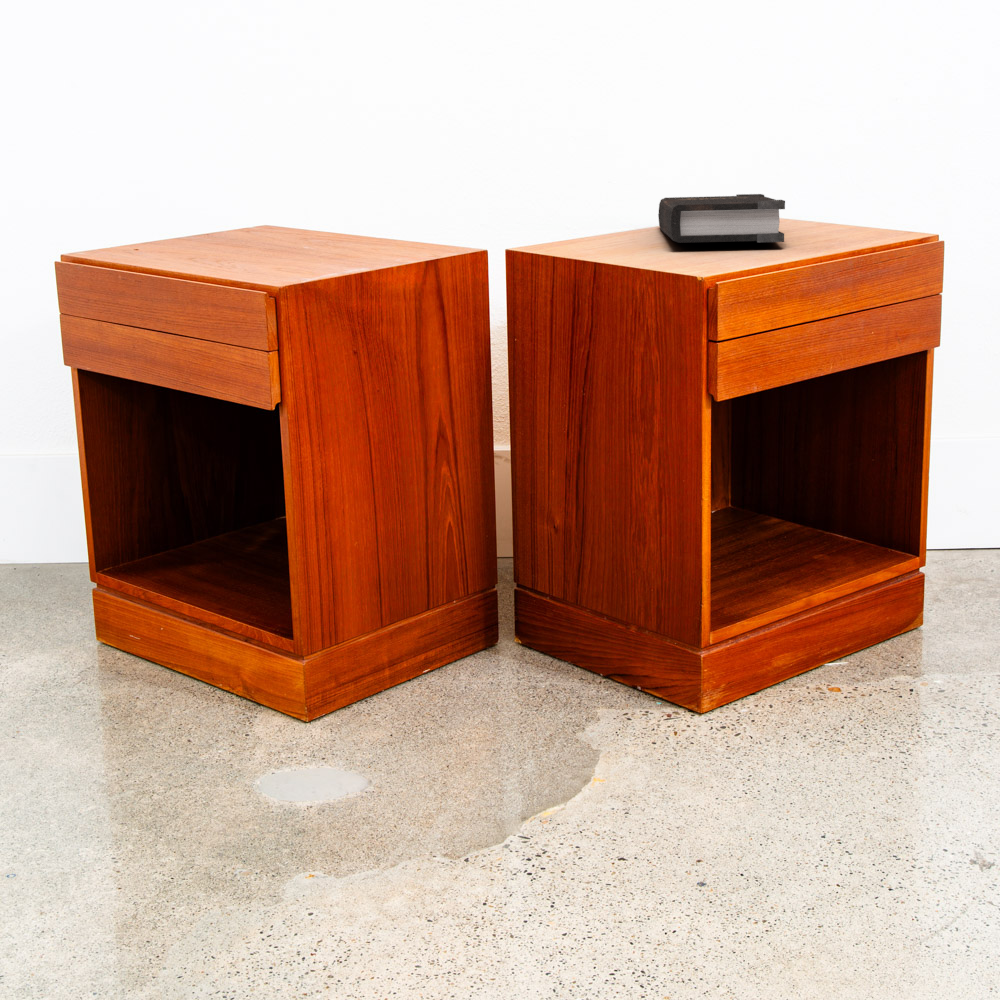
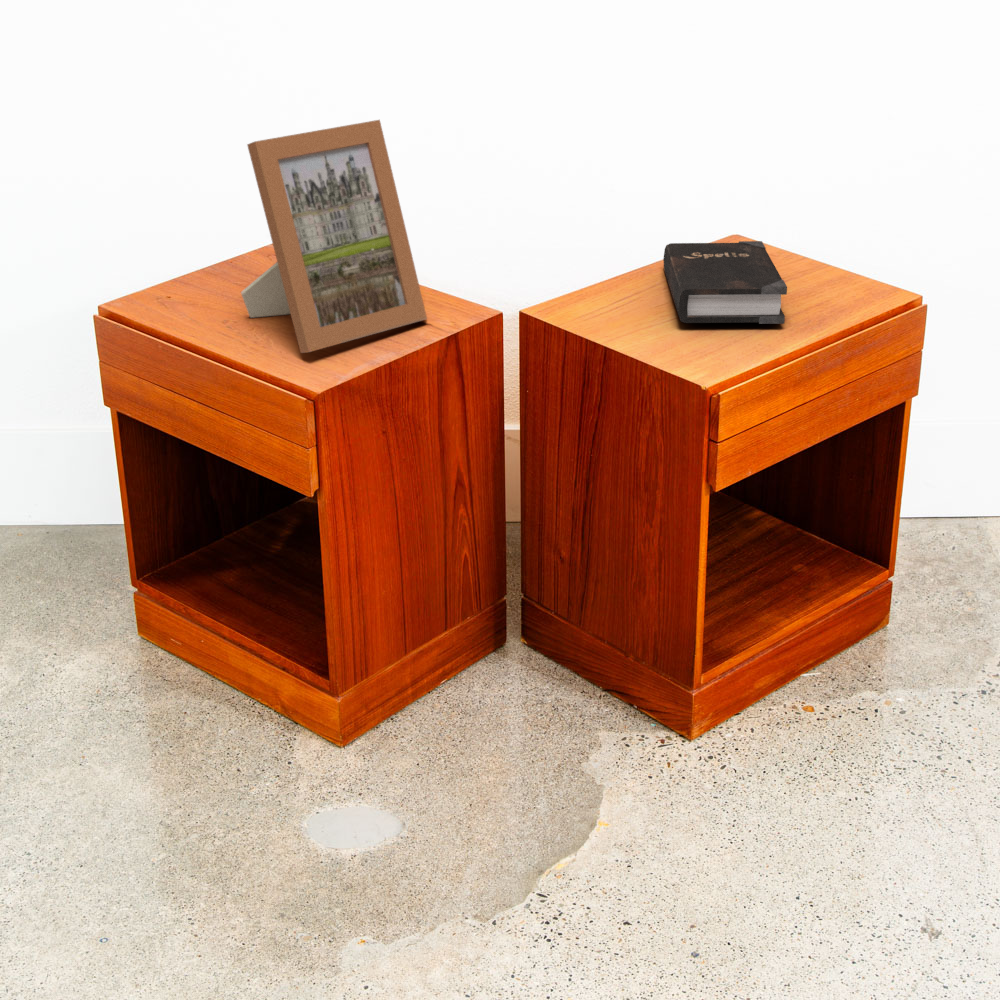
picture frame: none [213,46,407,266] -> present [241,120,427,353]

